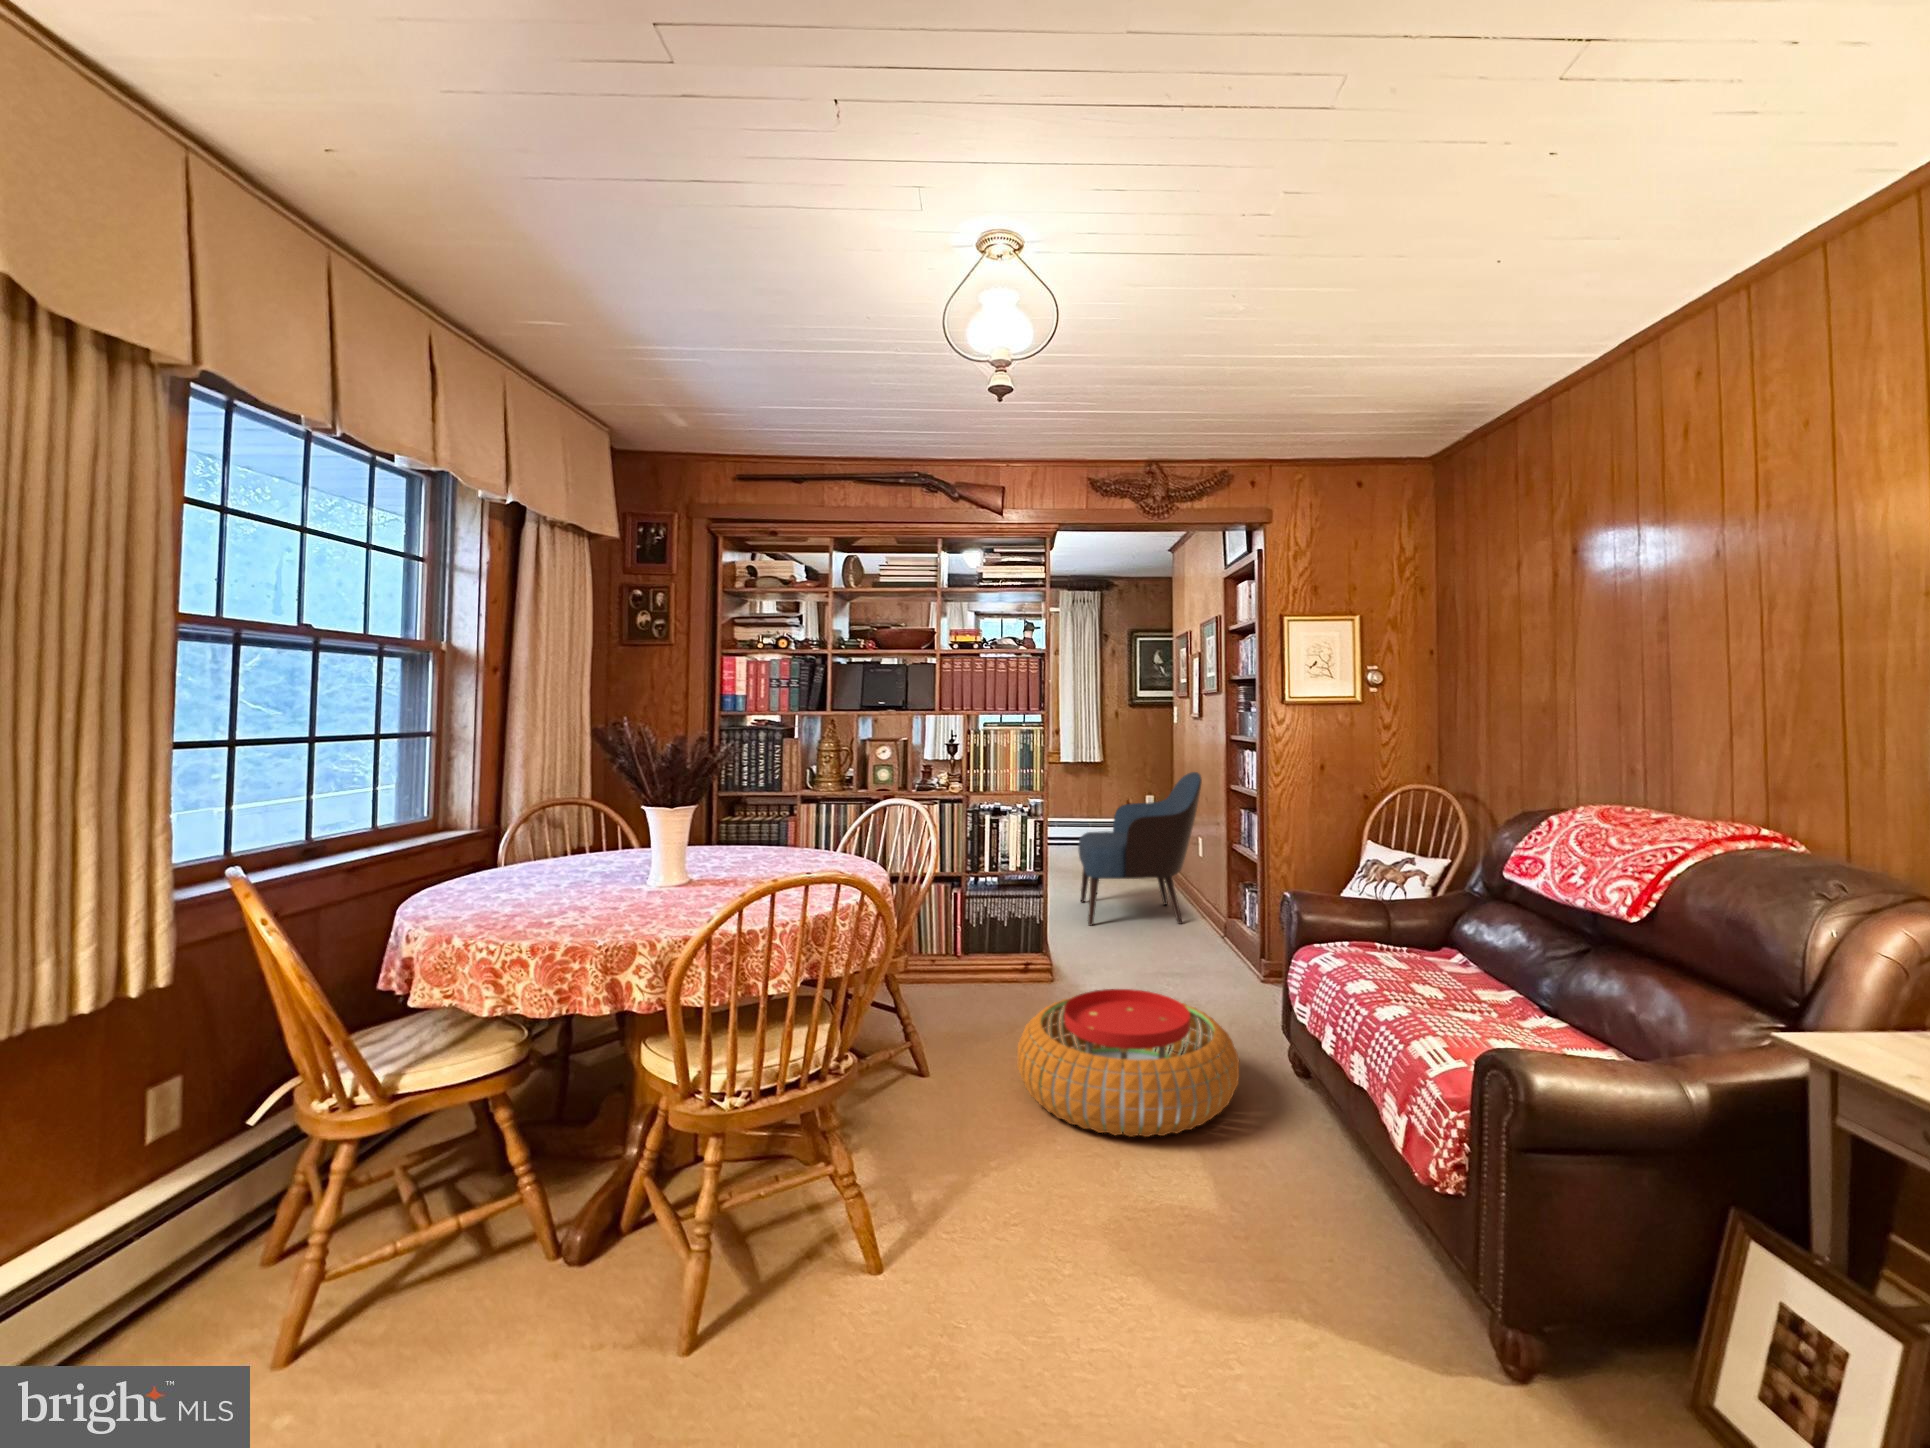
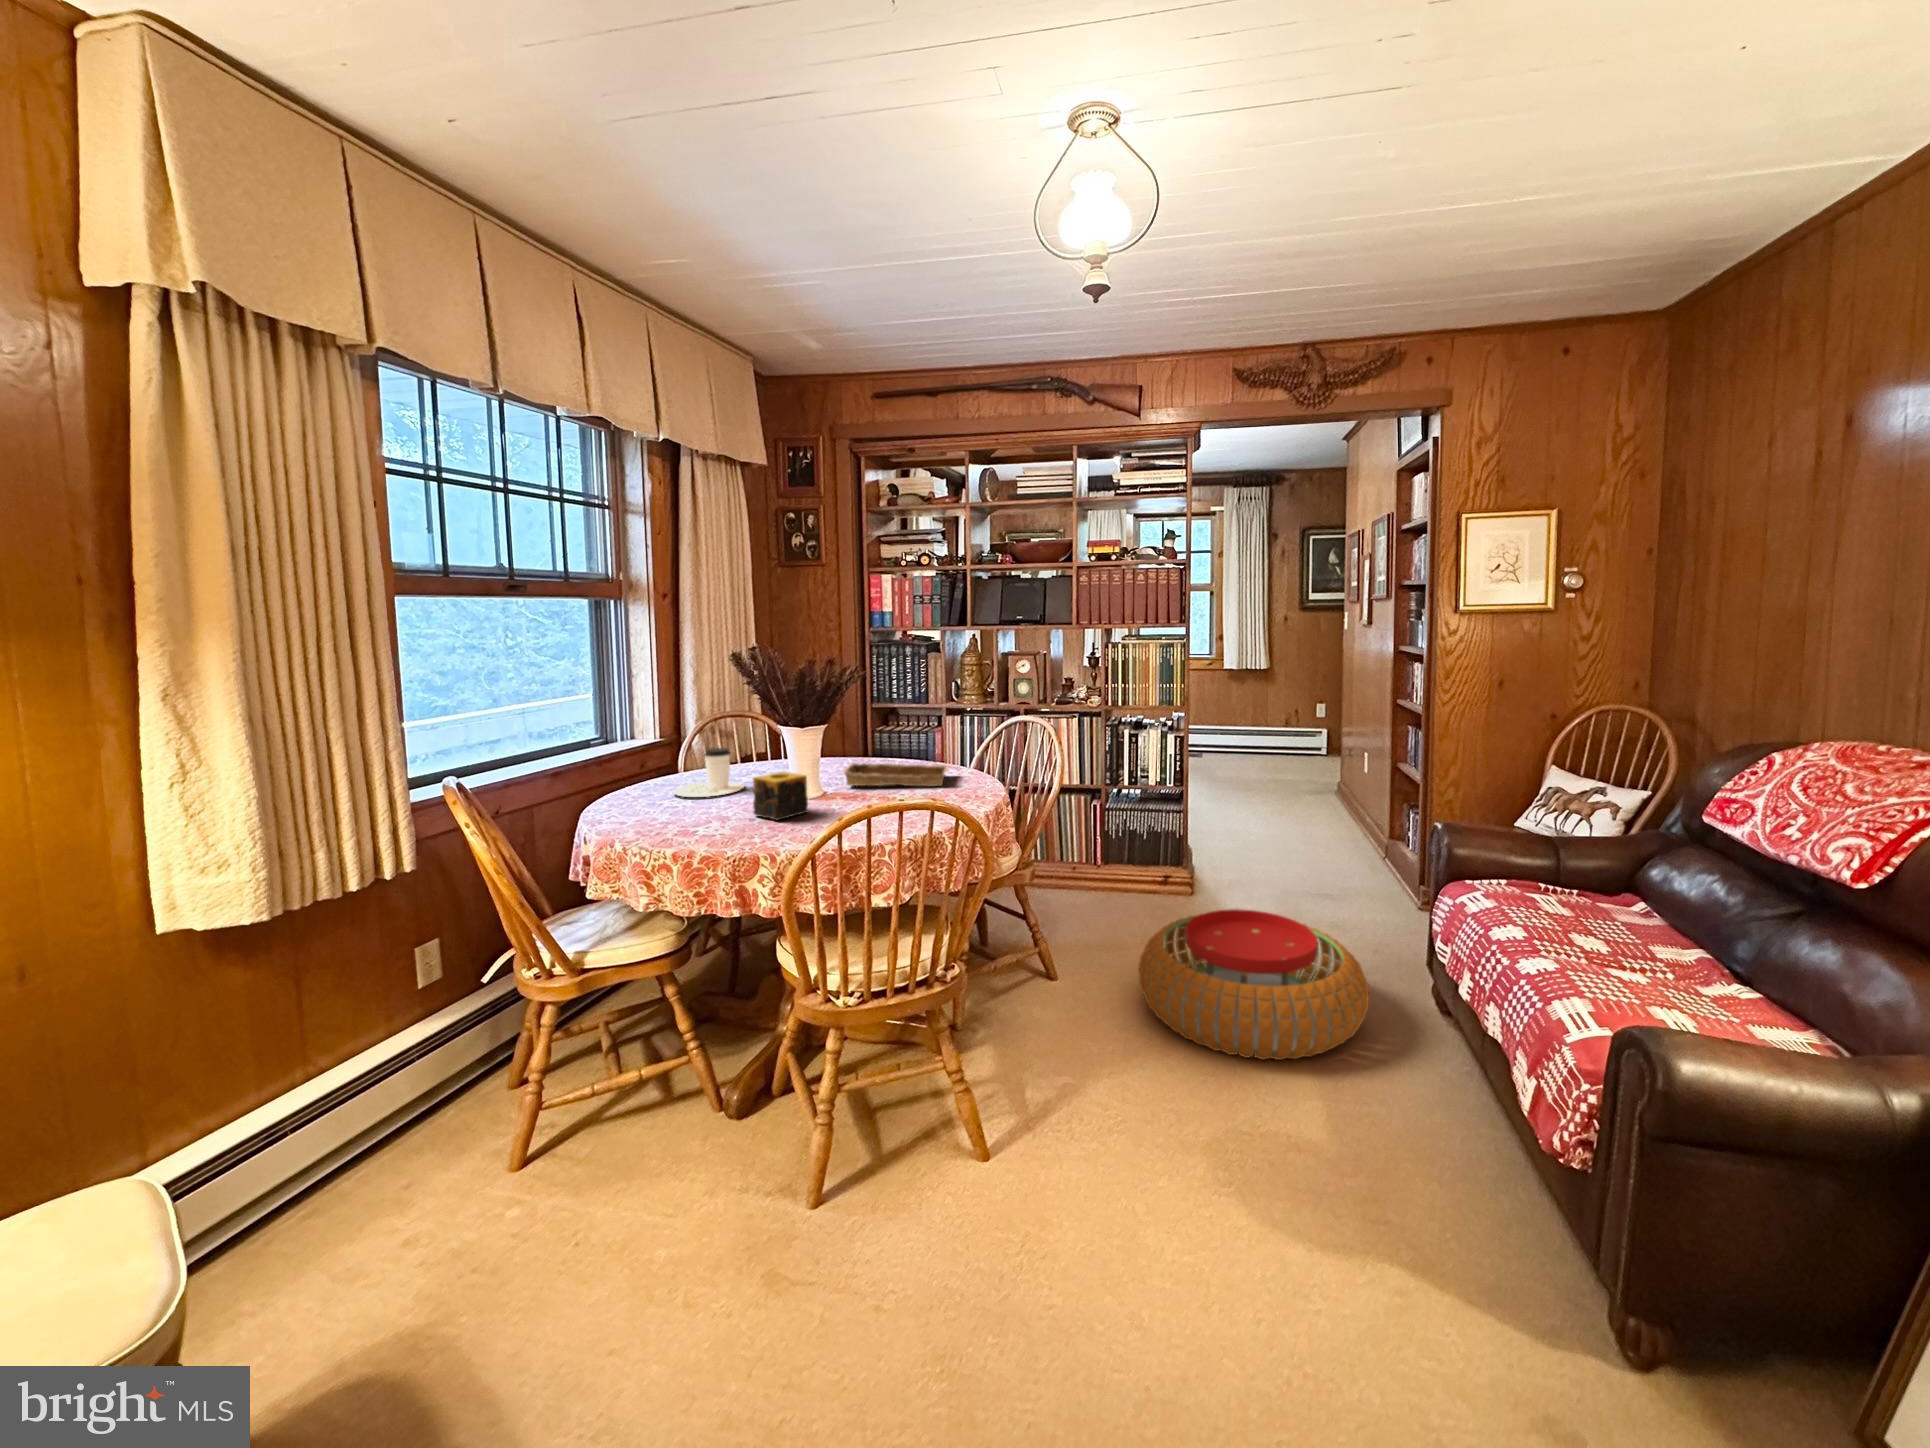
armchair: present [1078,772,1202,926] -> none [1232,683,1365,839]
coffee cup: none [509,832,596,887] -> present [673,748,744,797]
tray: none [711,847,828,871] -> present [843,763,949,786]
candle: none [619,853,683,906] -> present [753,772,808,820]

